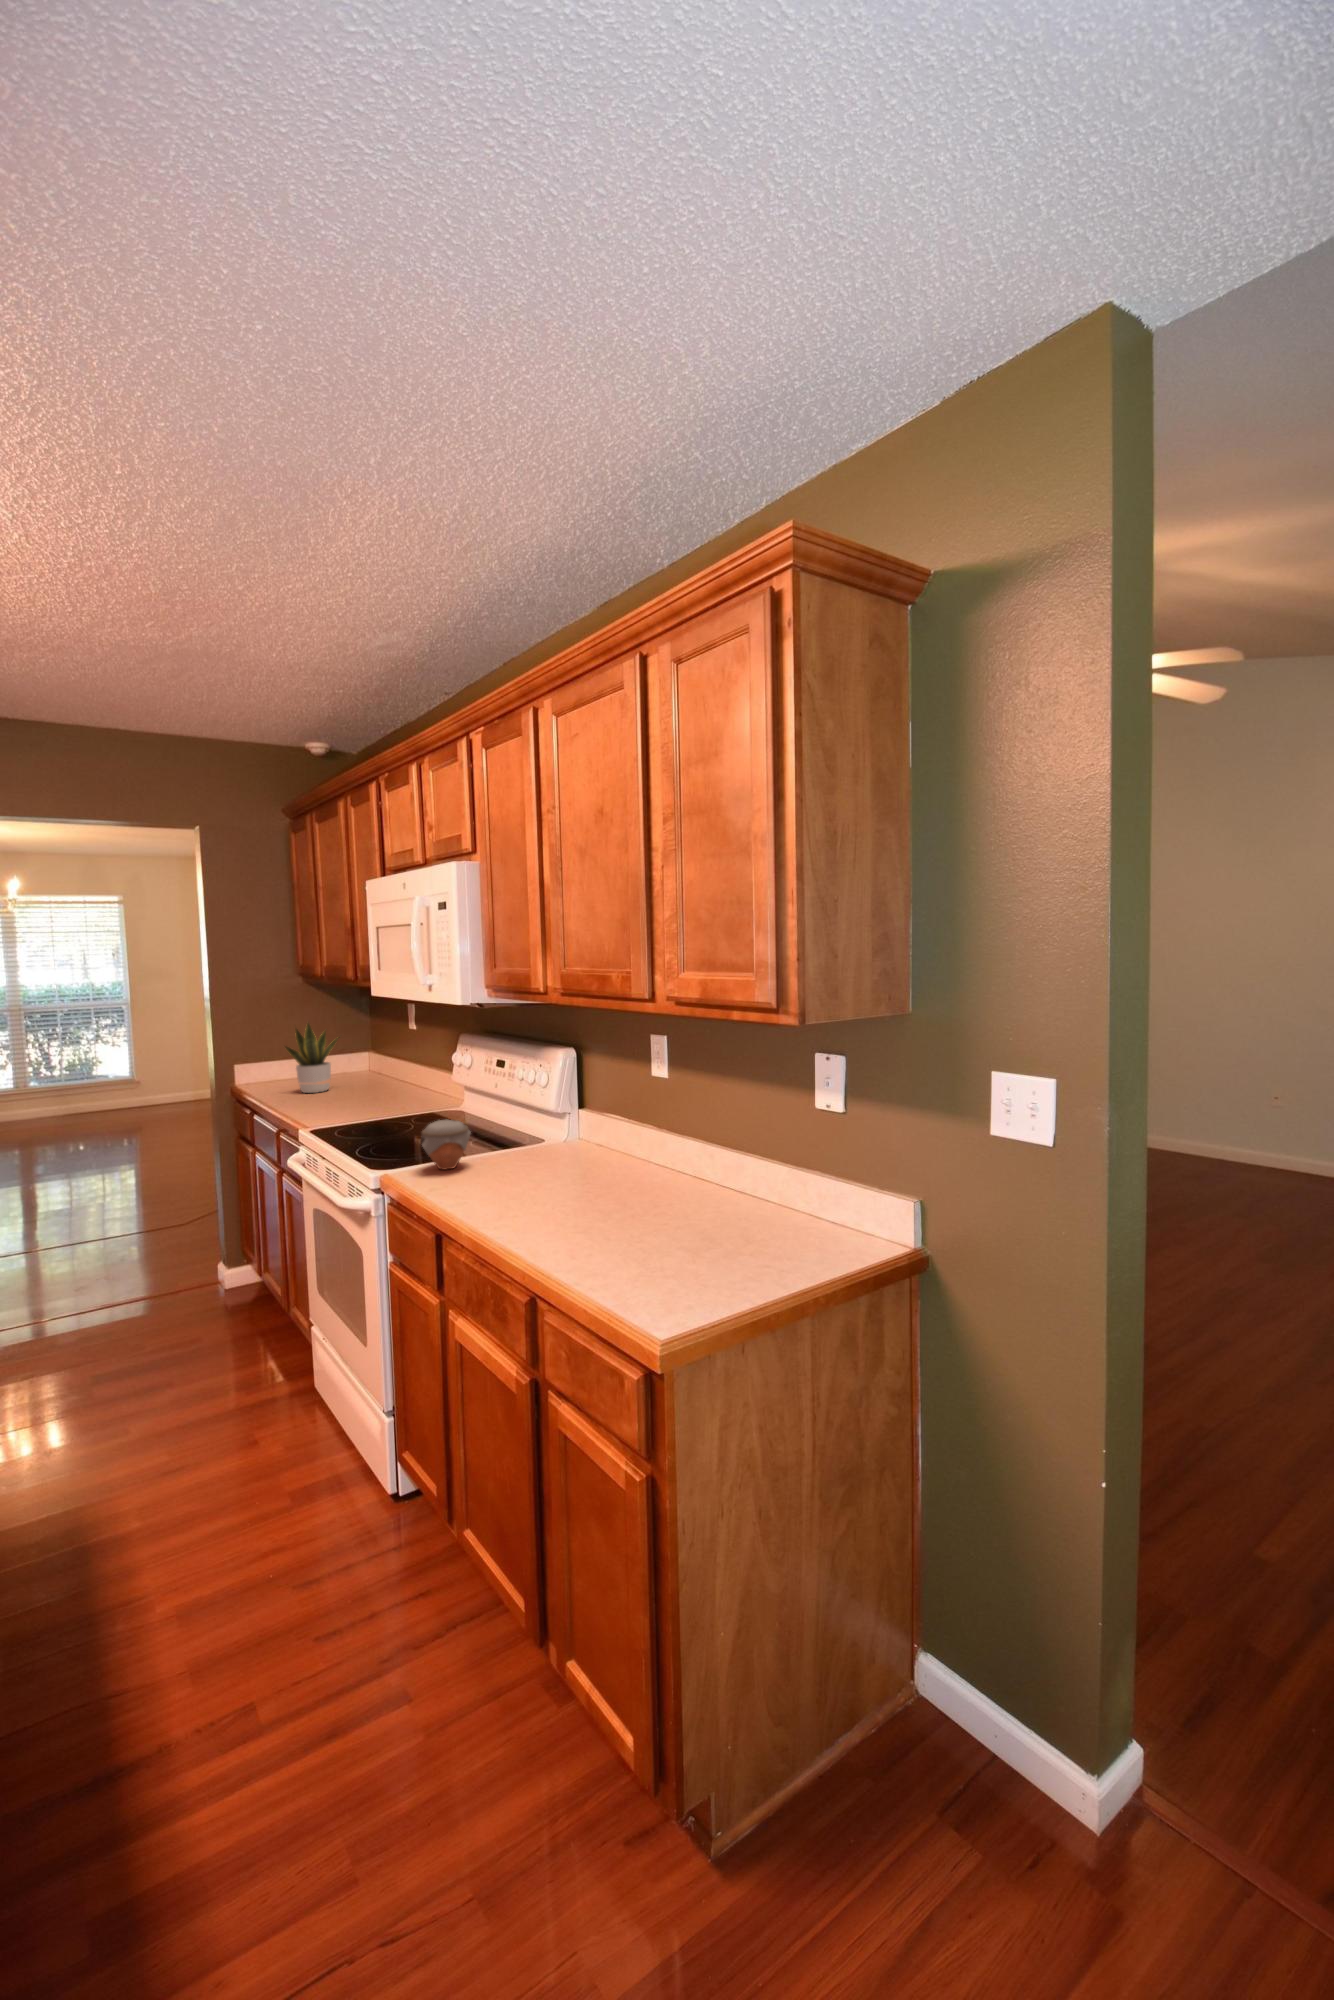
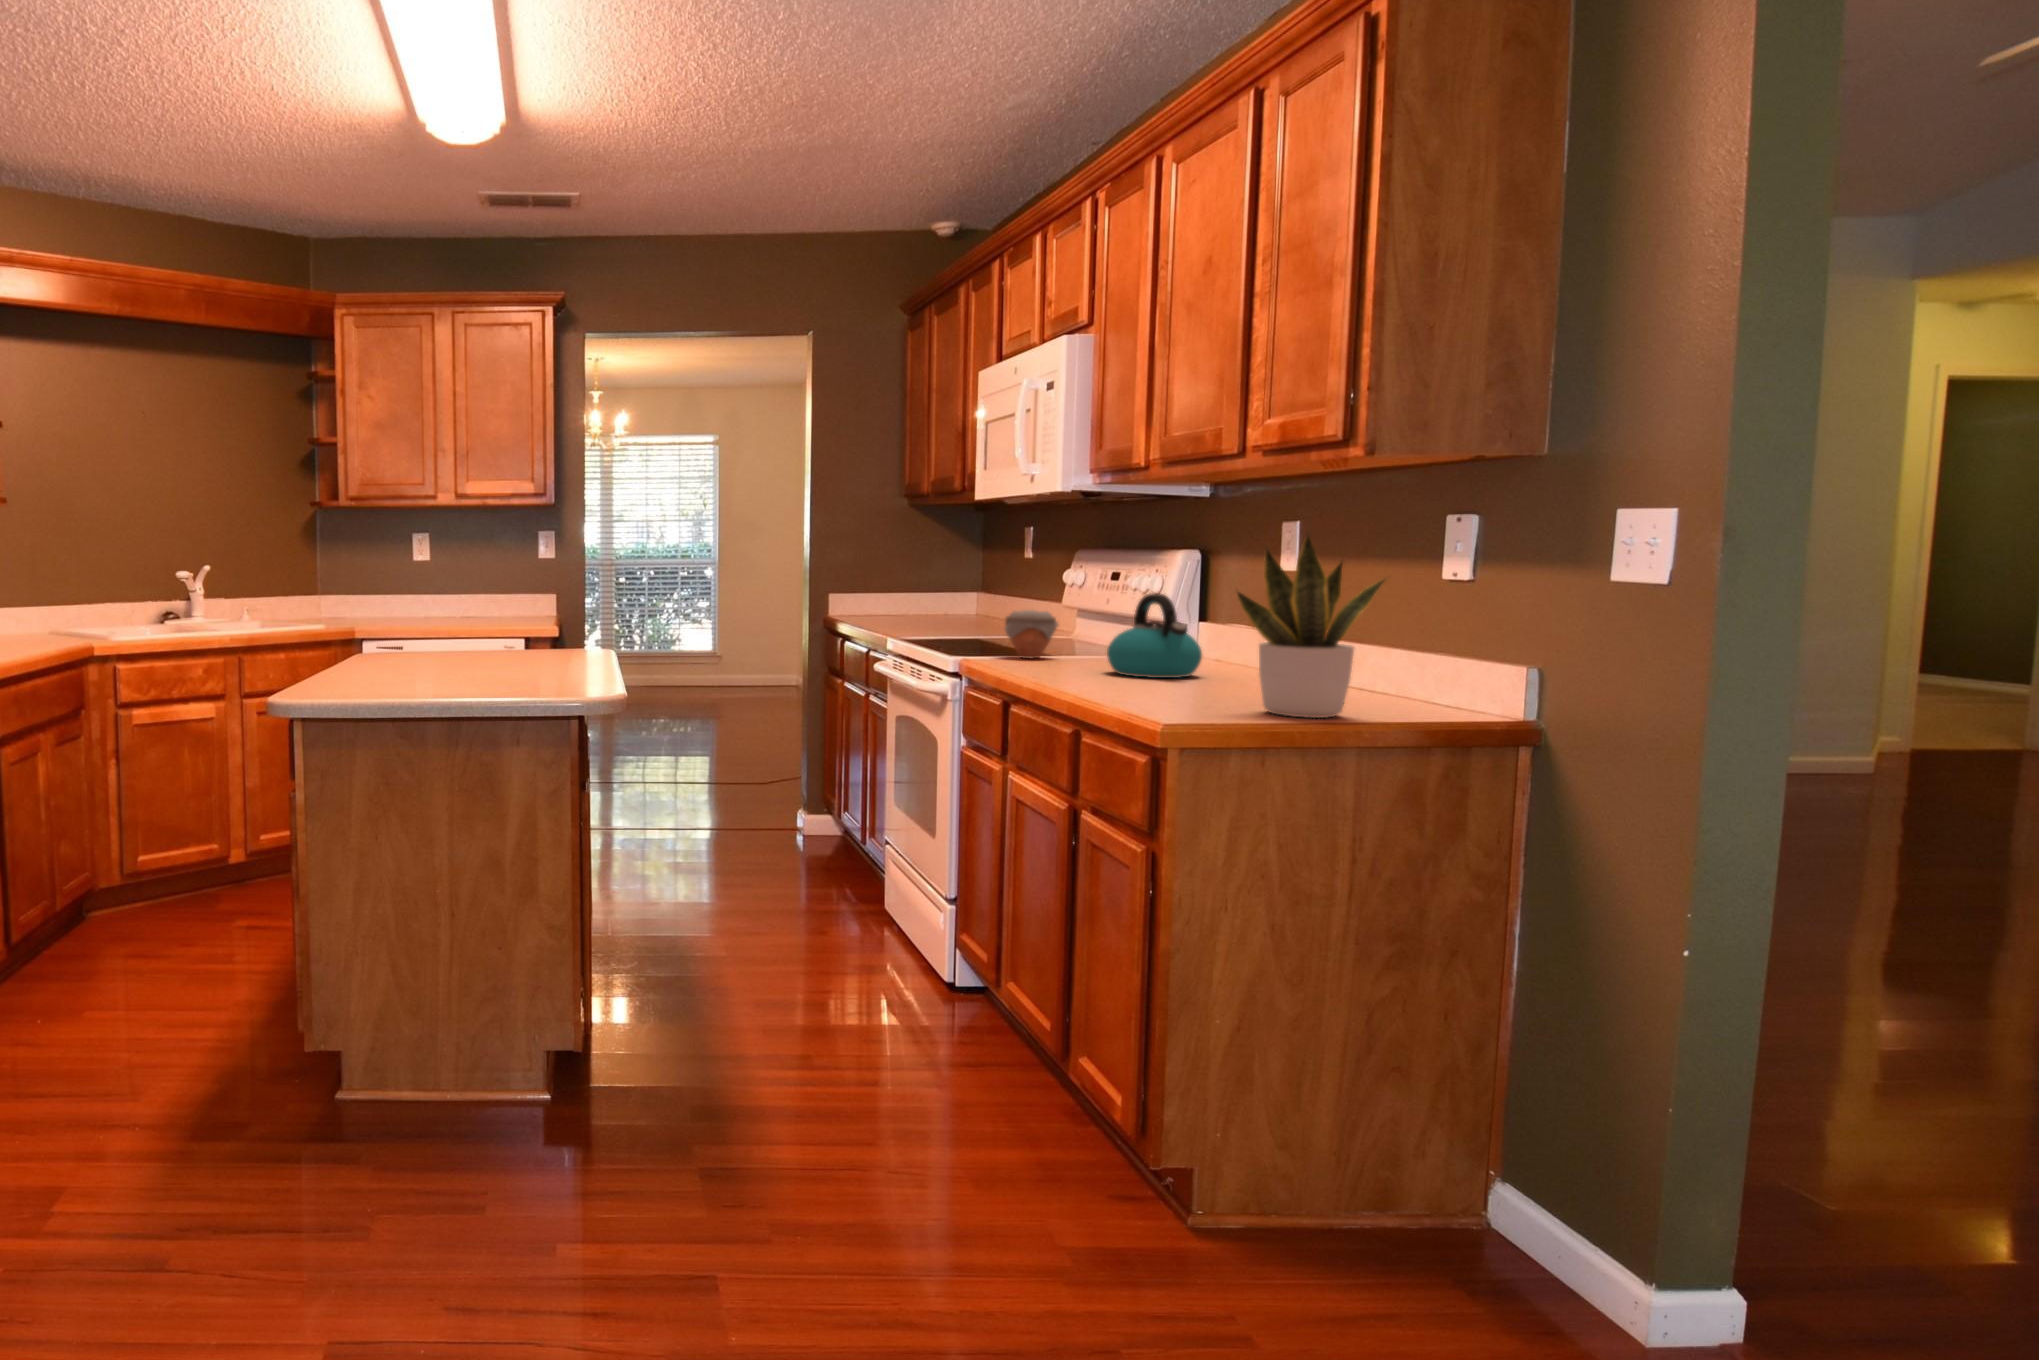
potted plant: present [285,1023,340,1093] -> present [1237,534,1385,718]
kettle: none [529,1114,610,1200] -> present [1107,593,1202,678]

